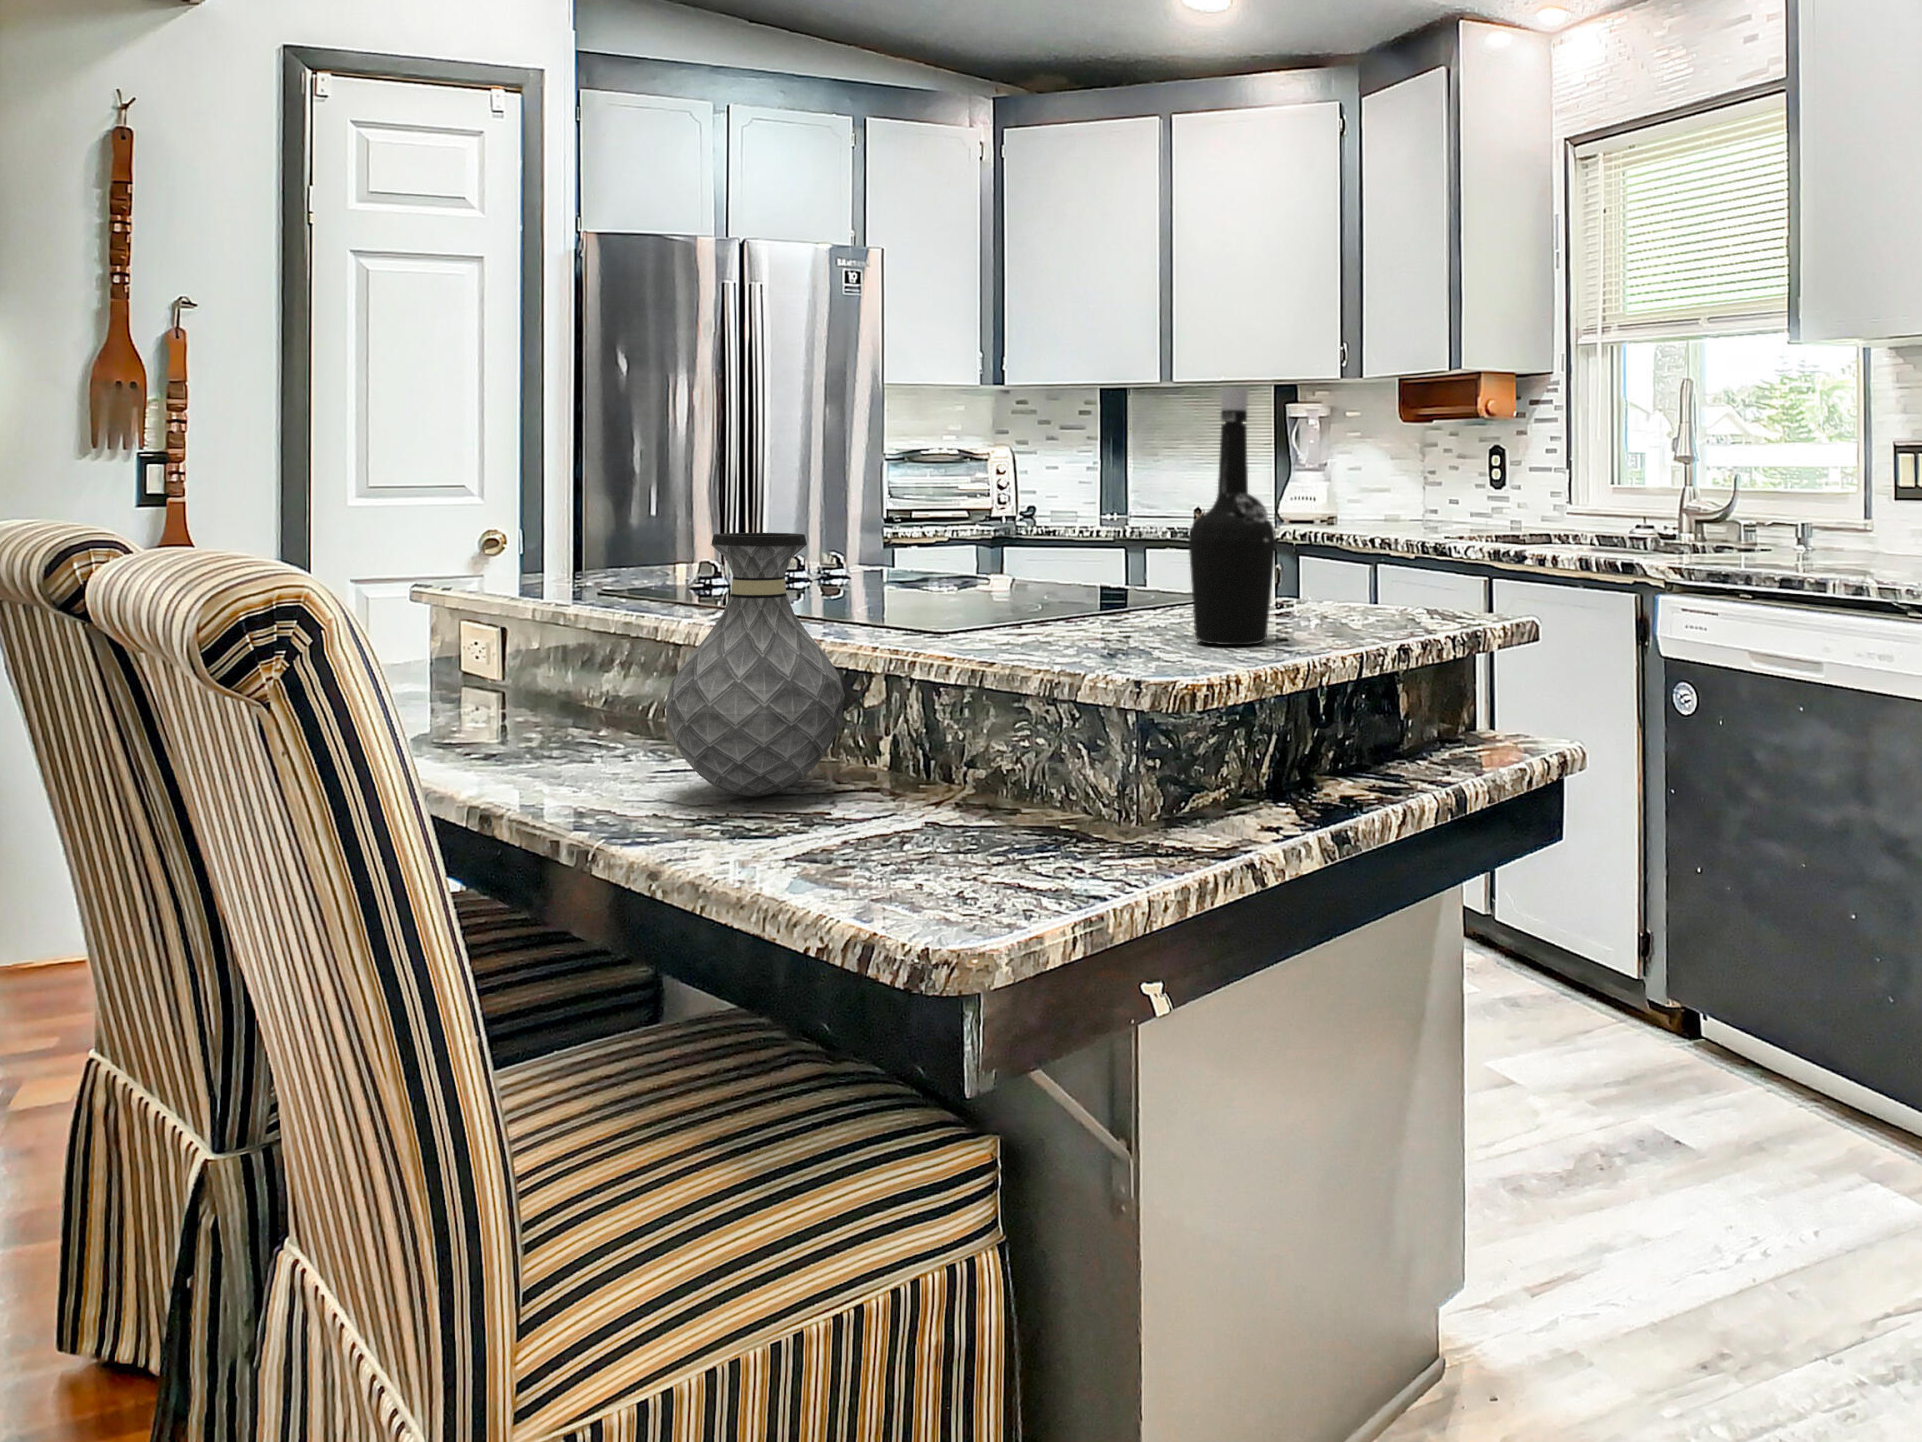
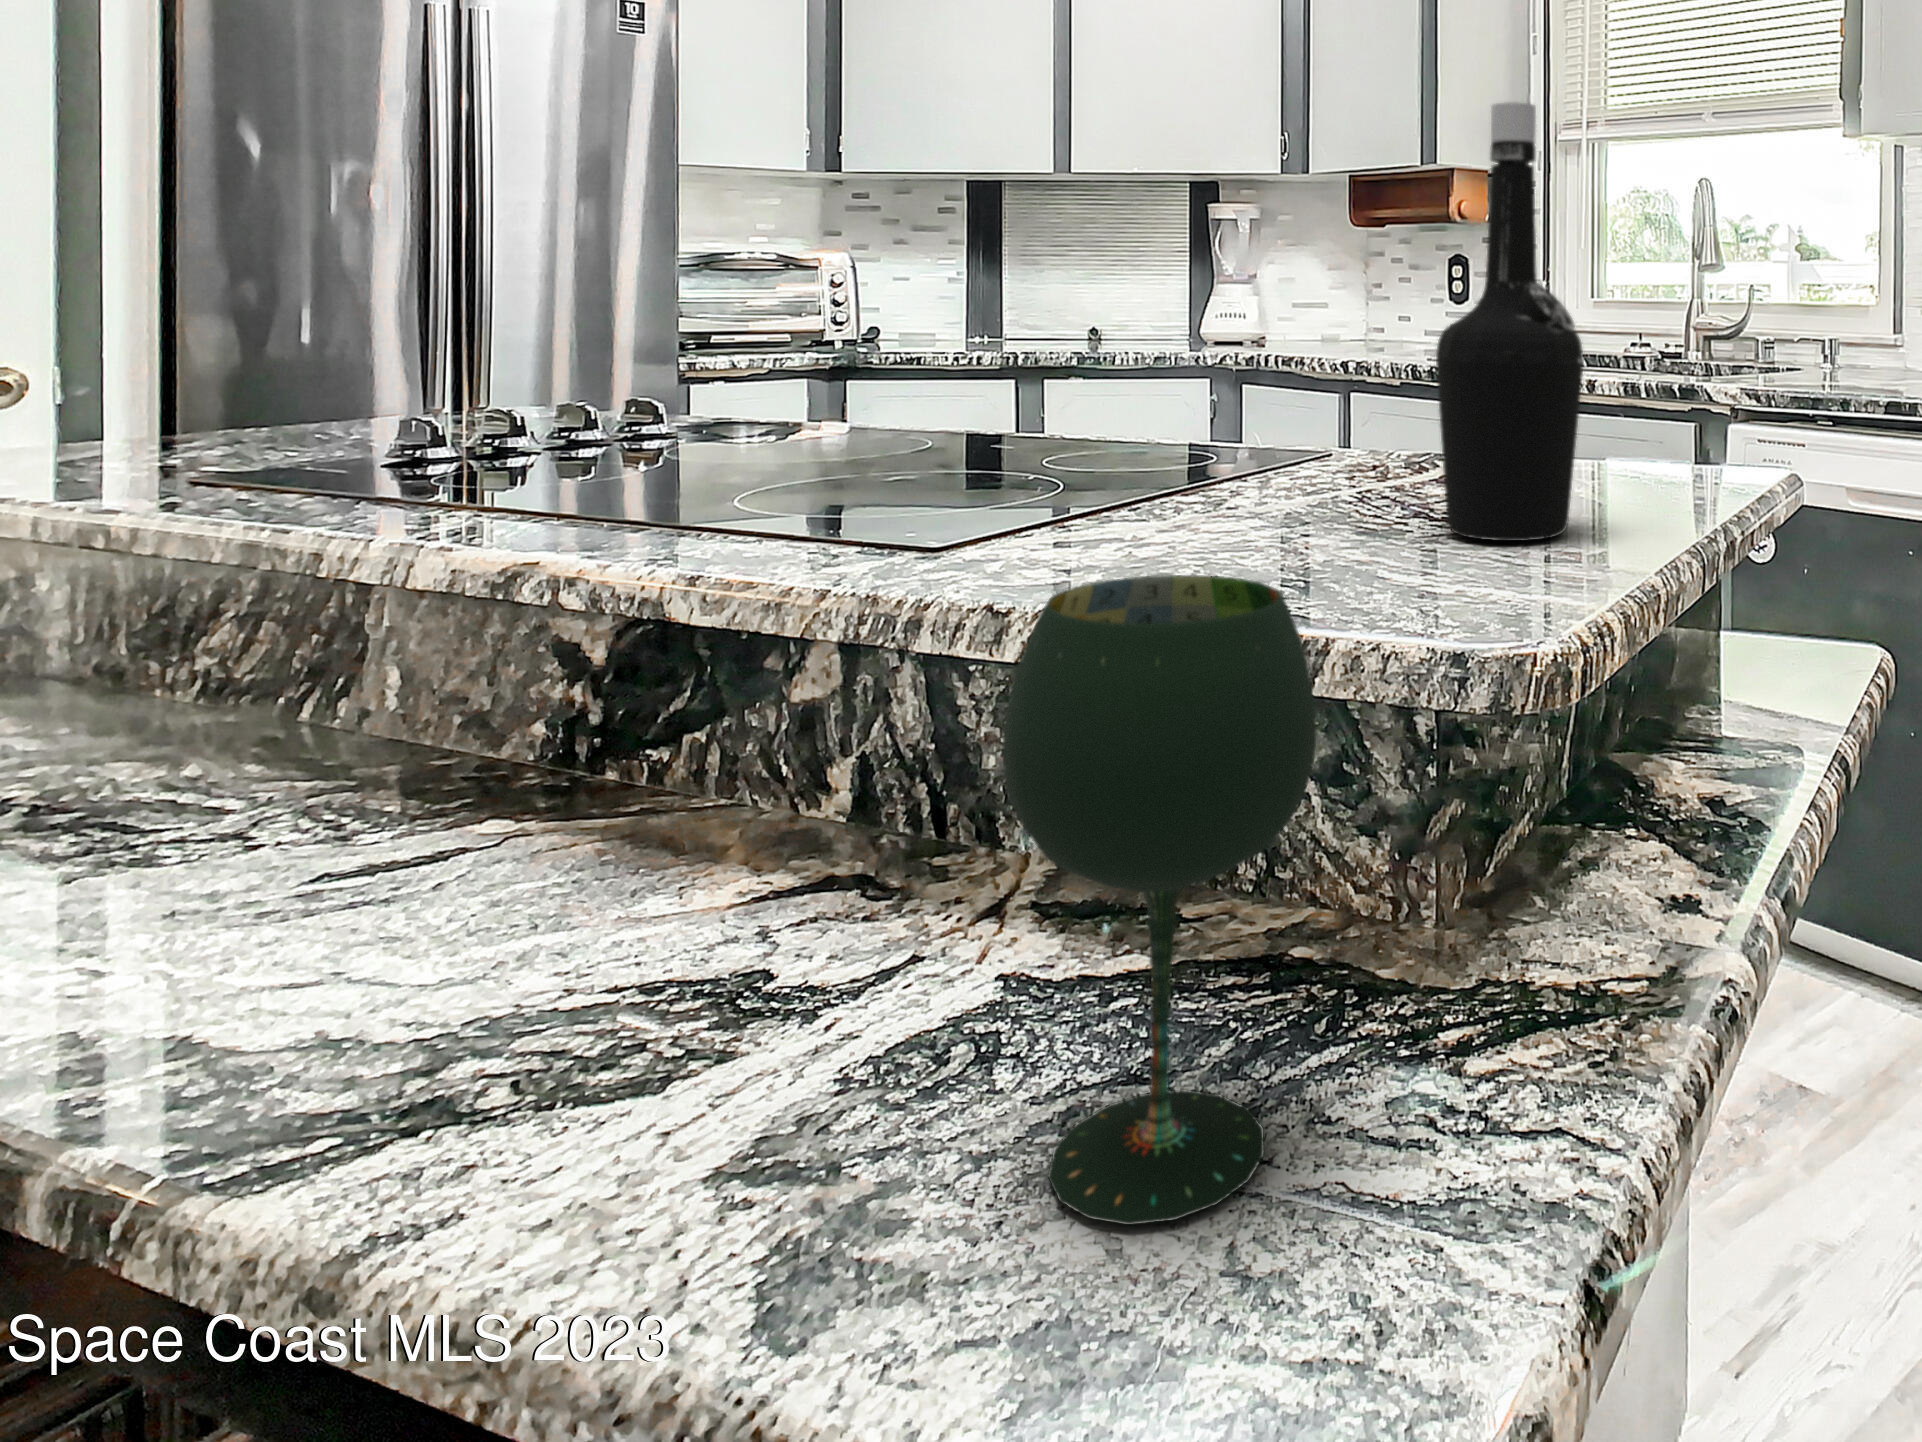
vase: present [665,533,845,796] -> none [313,361,781,953]
wine glass: none [880,630,1007,881] -> present [1002,575,1317,1225]

